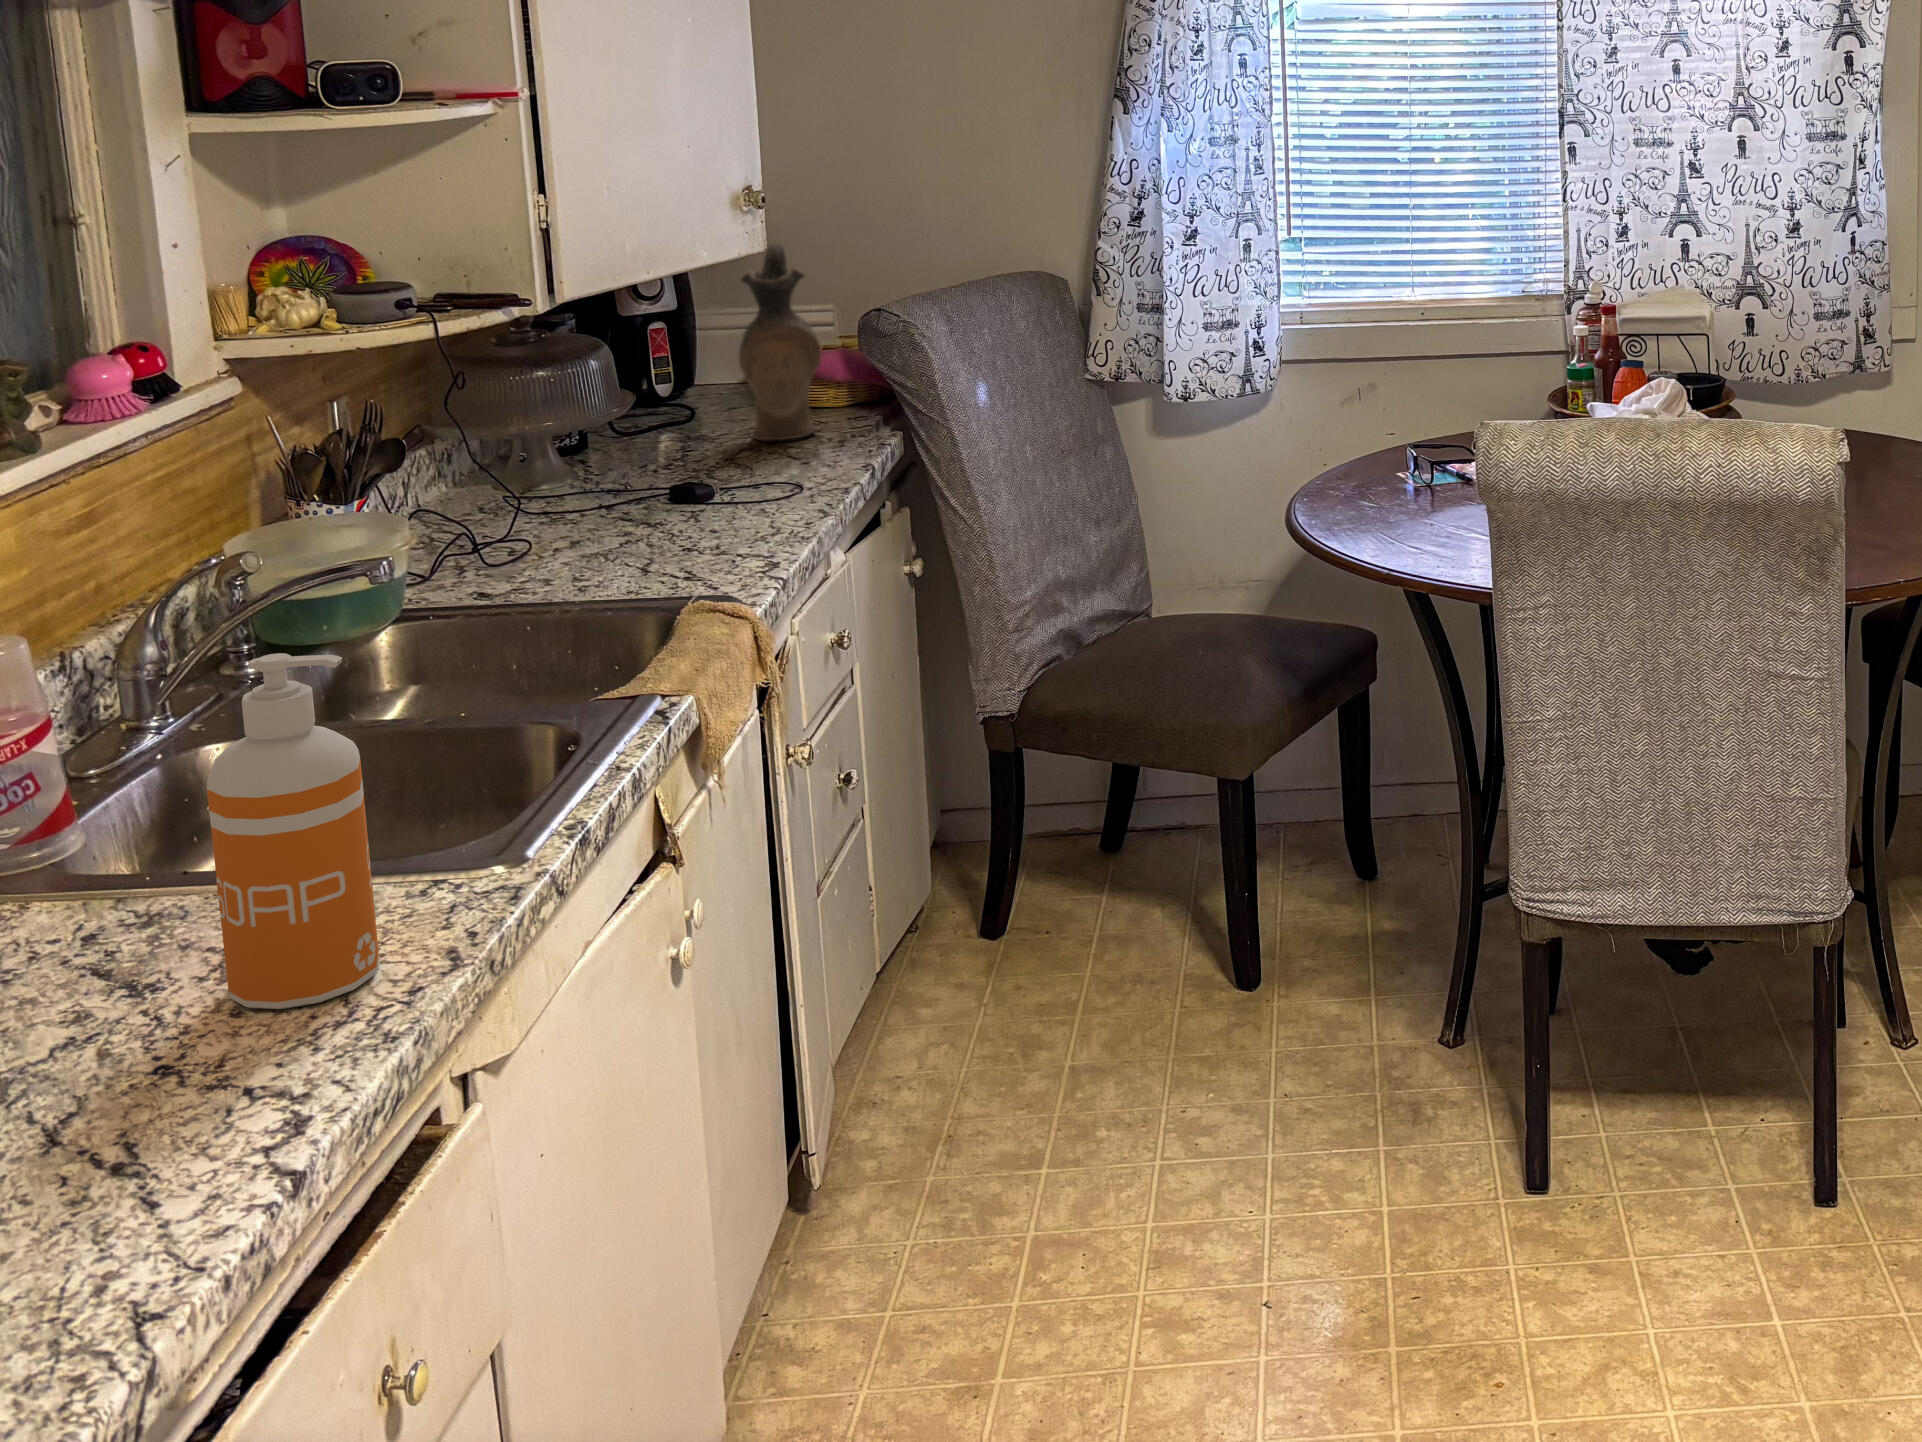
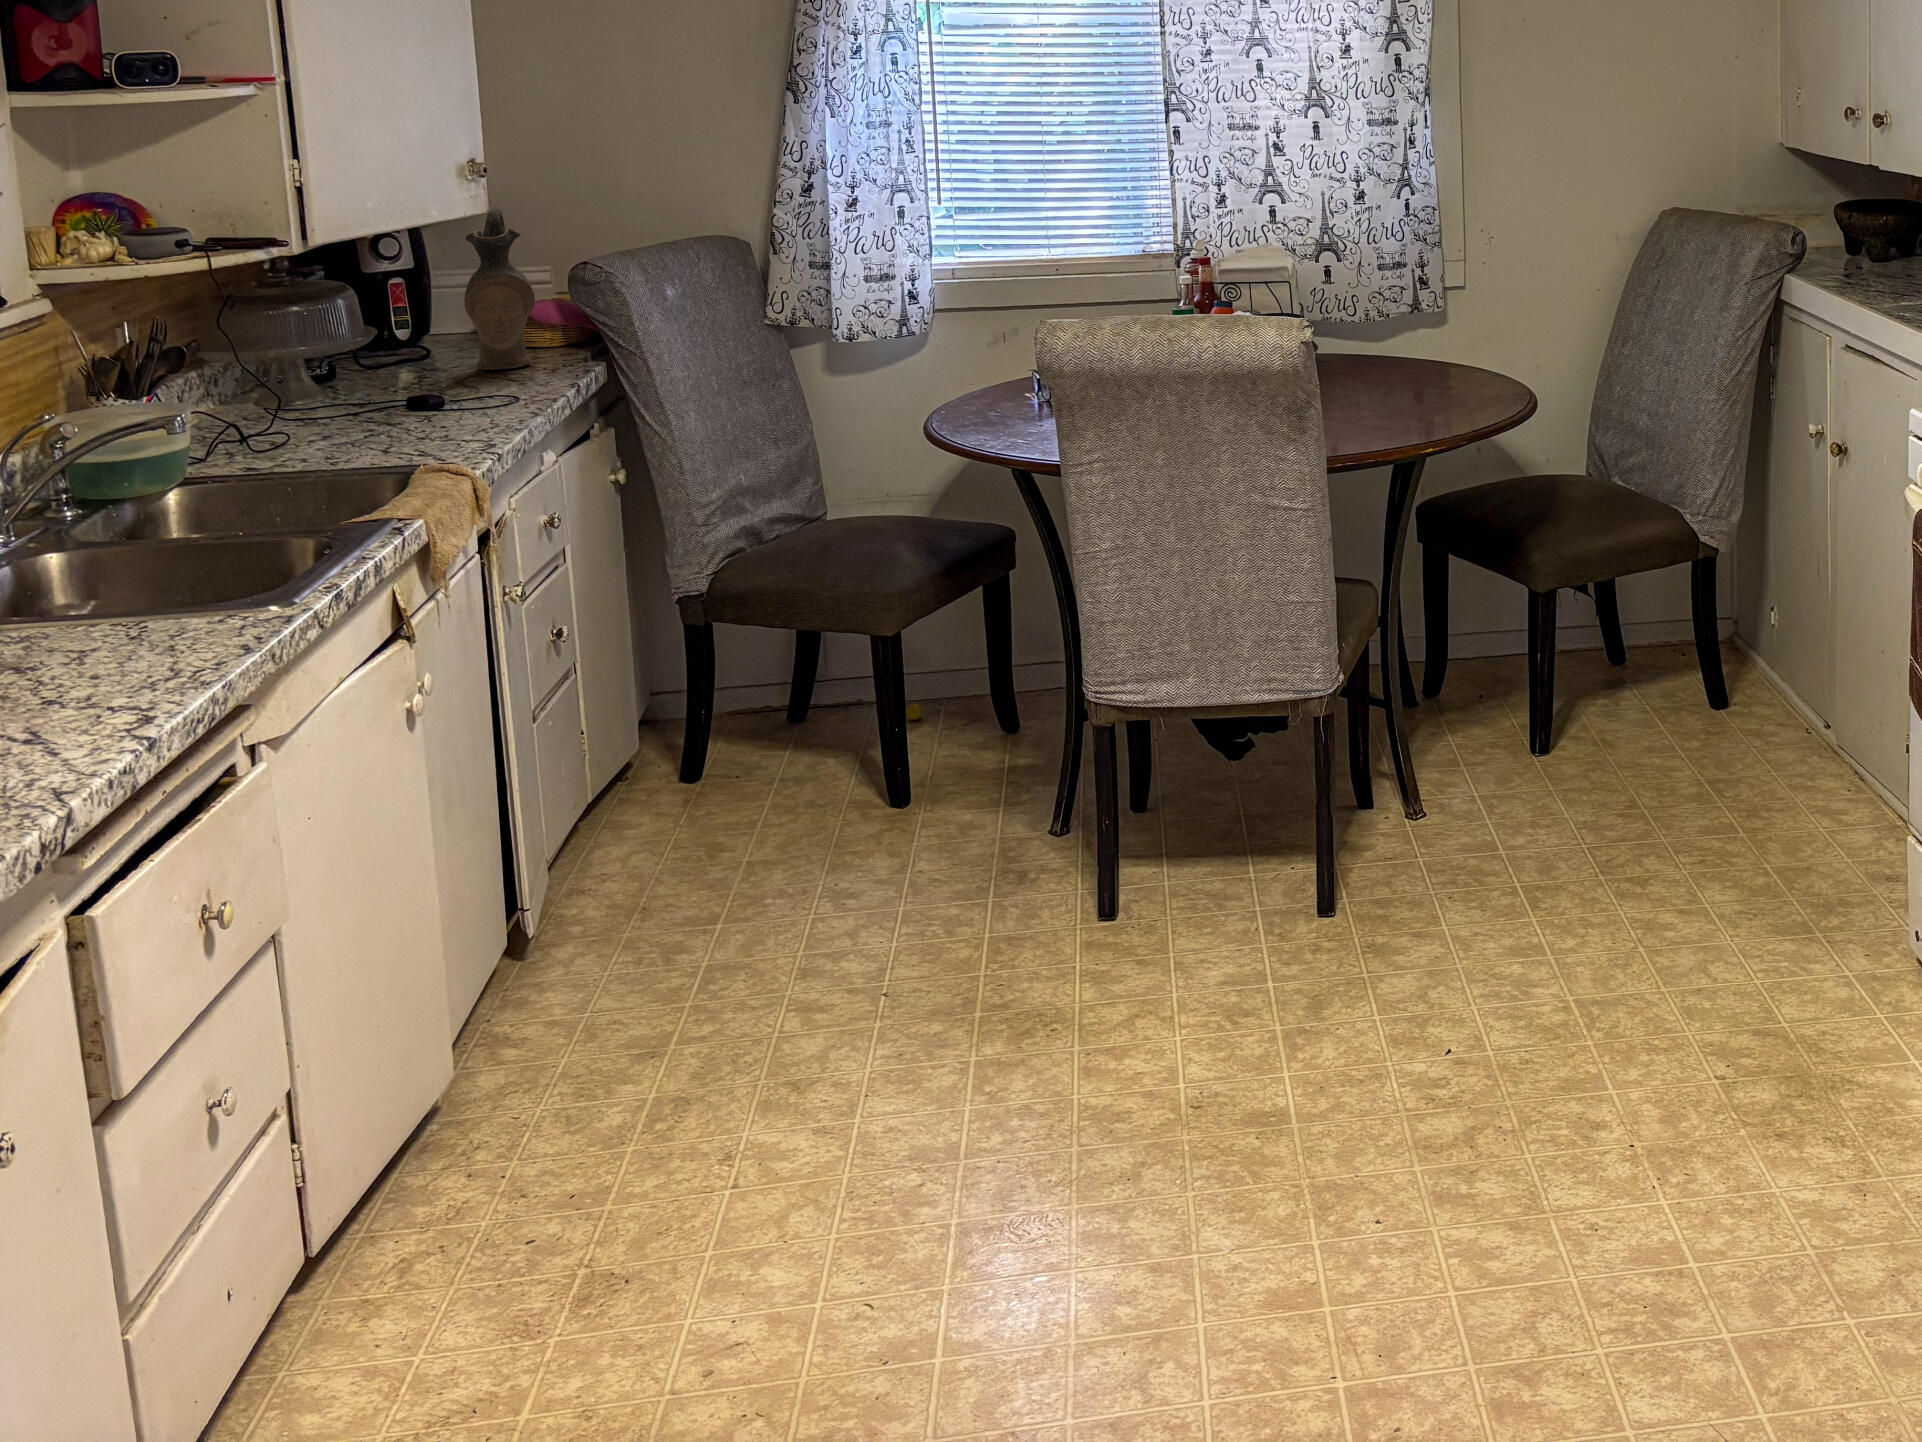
soap dispenser: present [207,653,379,1009] -> none [79,435,199,673]

